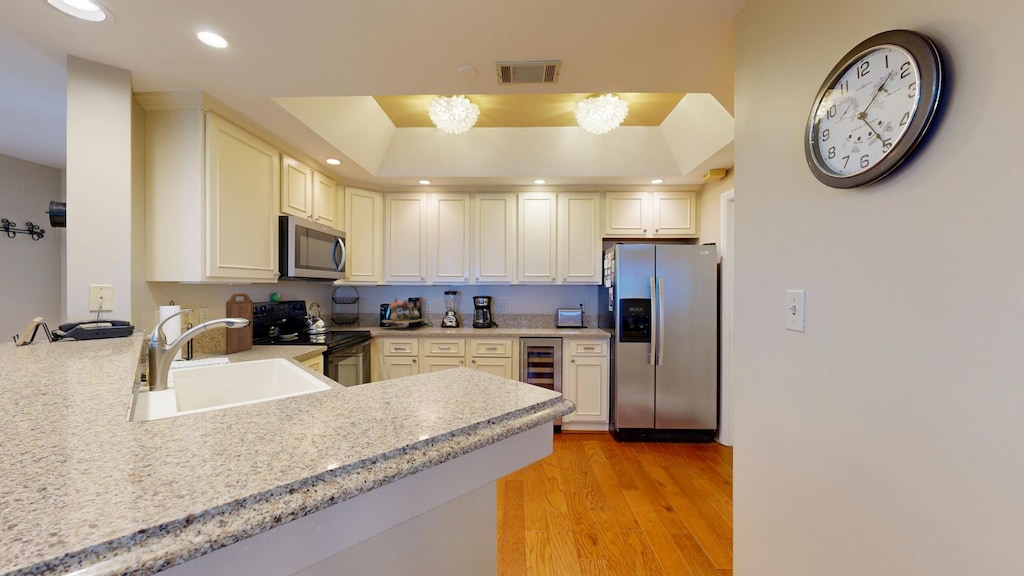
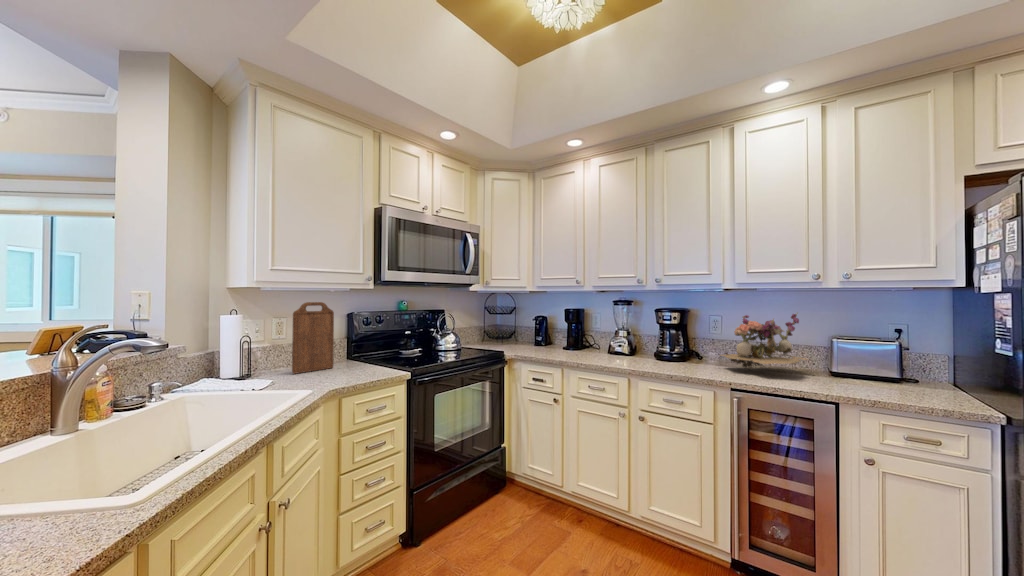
flower arrangement: present [384,297,422,327] -> present [721,314,808,369]

